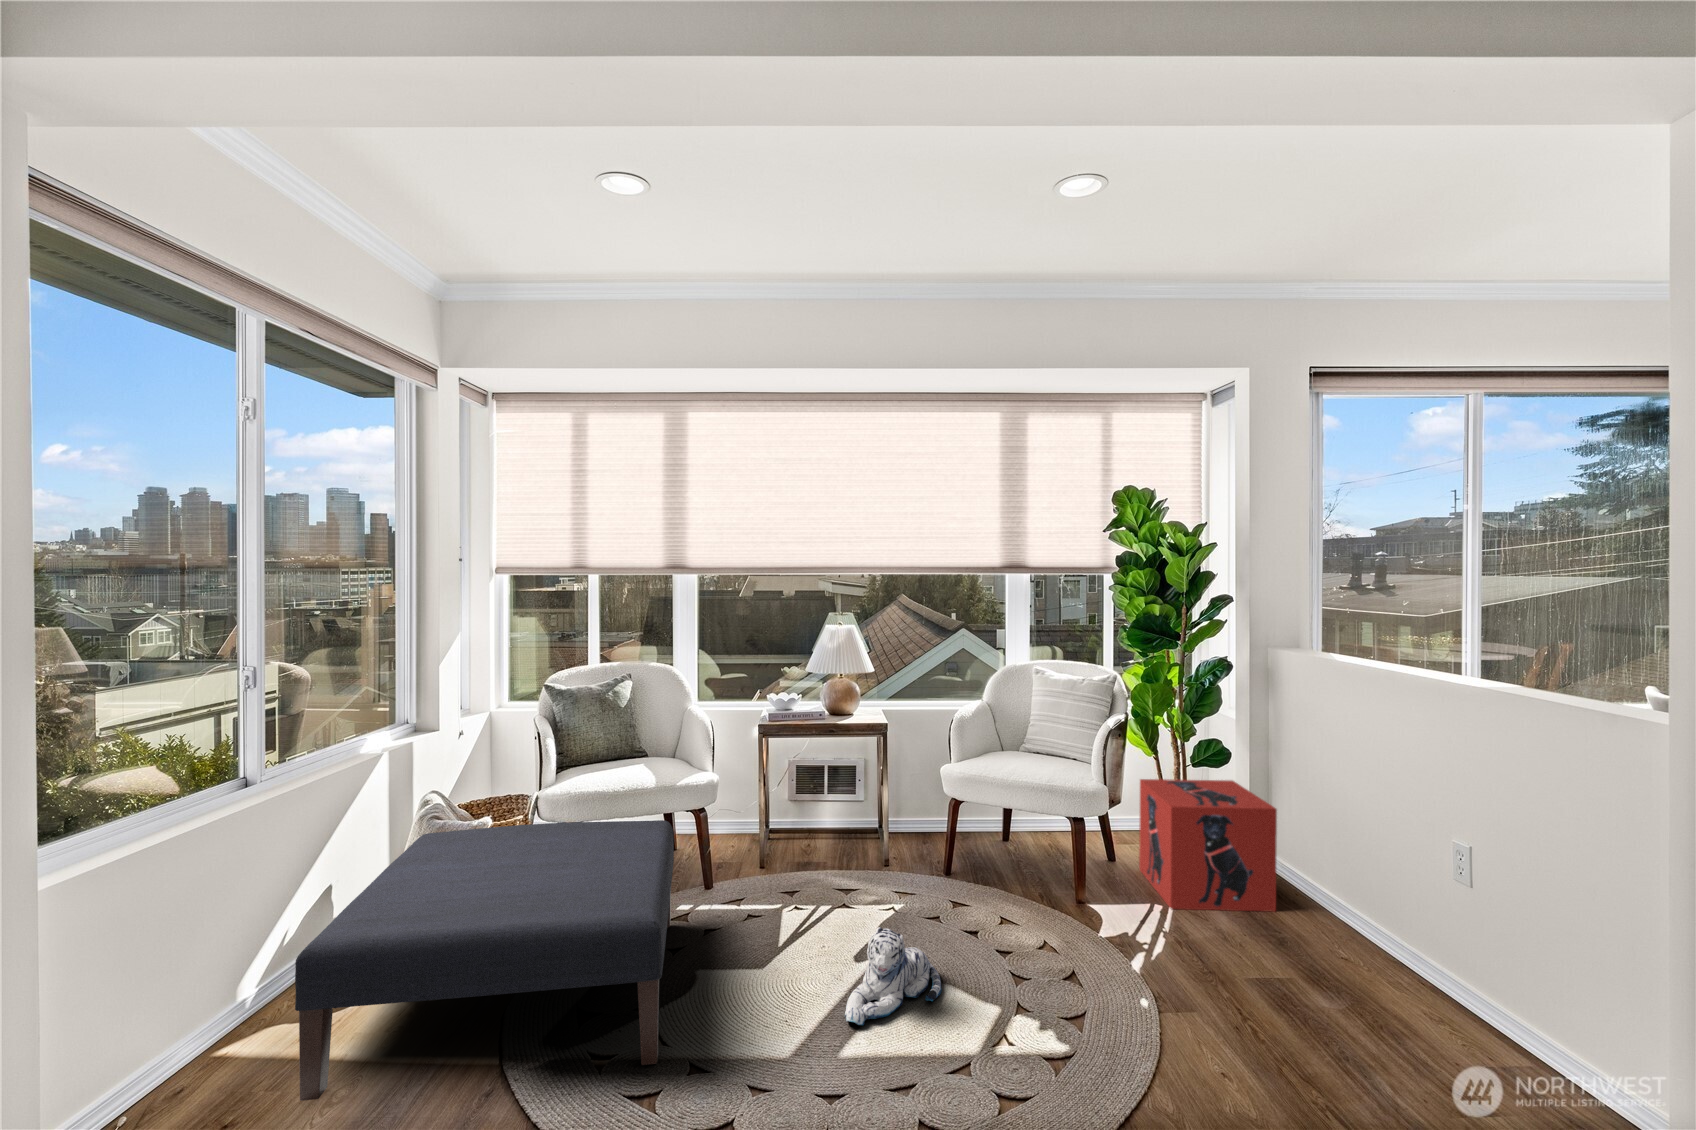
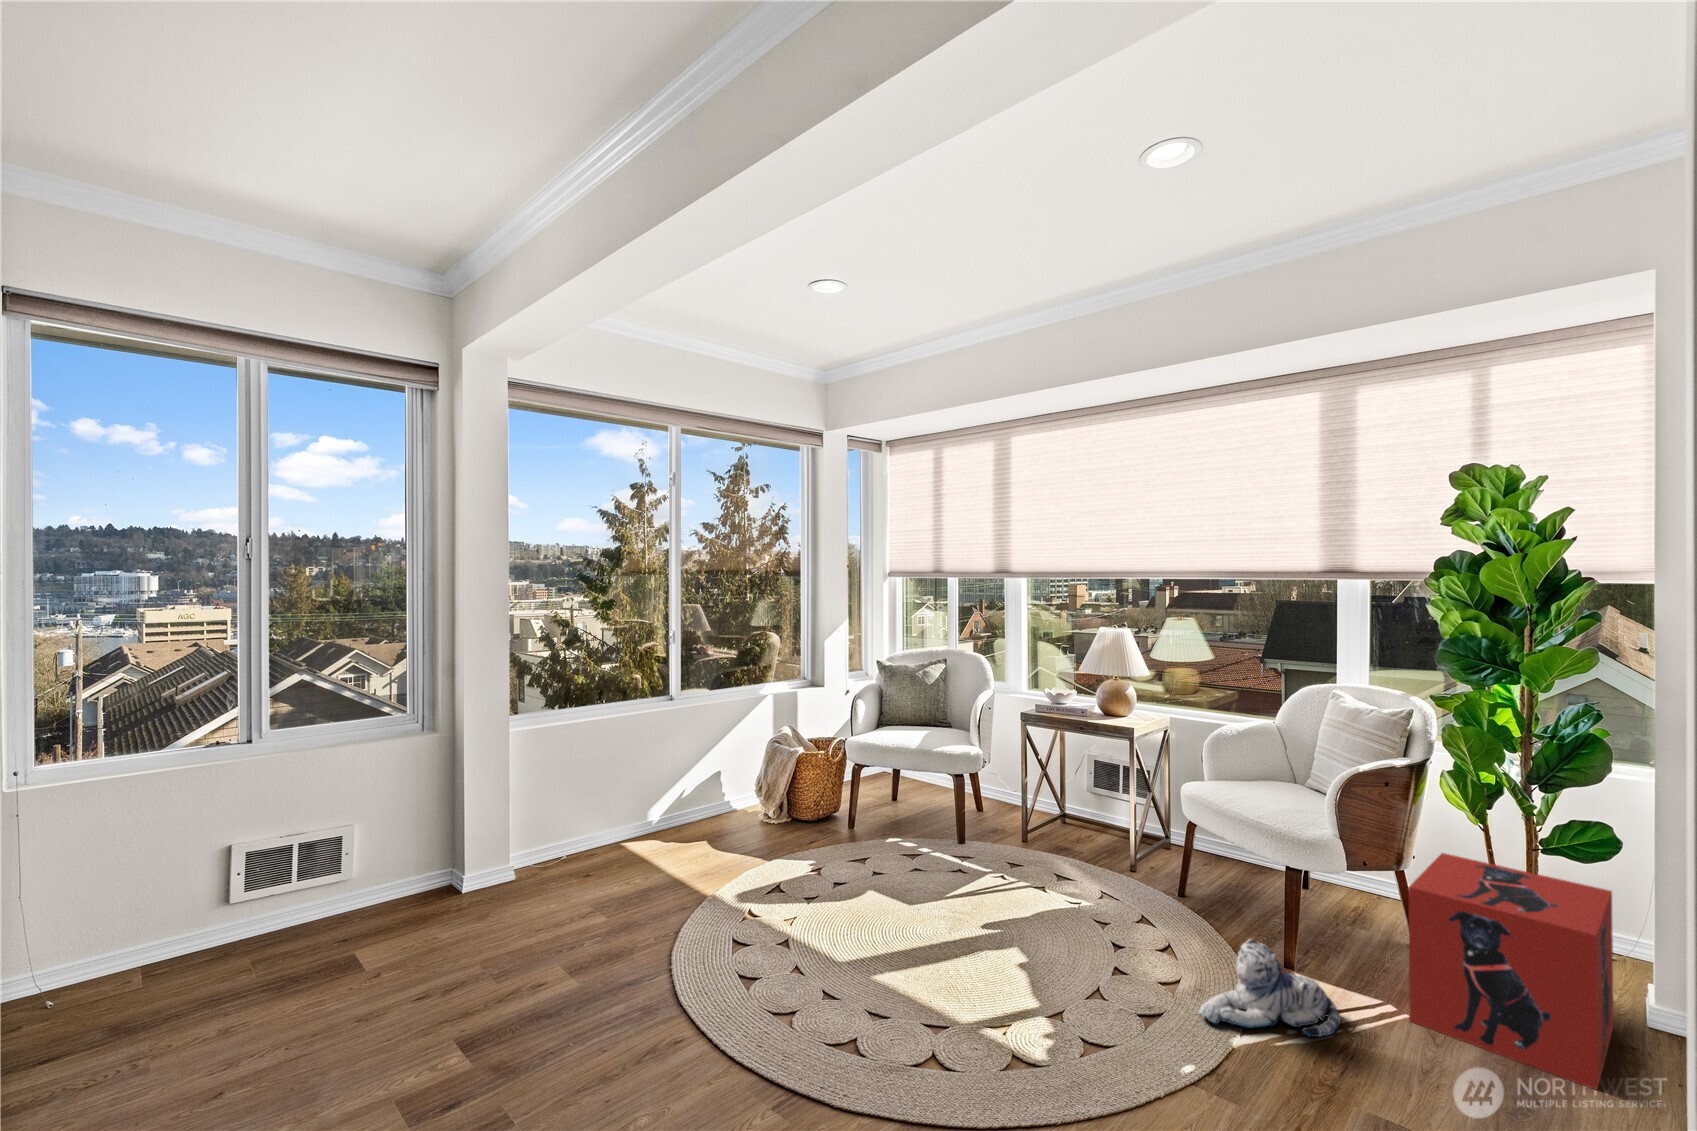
ottoman: present [295,820,674,1101] -> none [624,751,900,929]
plush toy: present [845,927,942,1025] -> present [1199,939,1341,1037]

